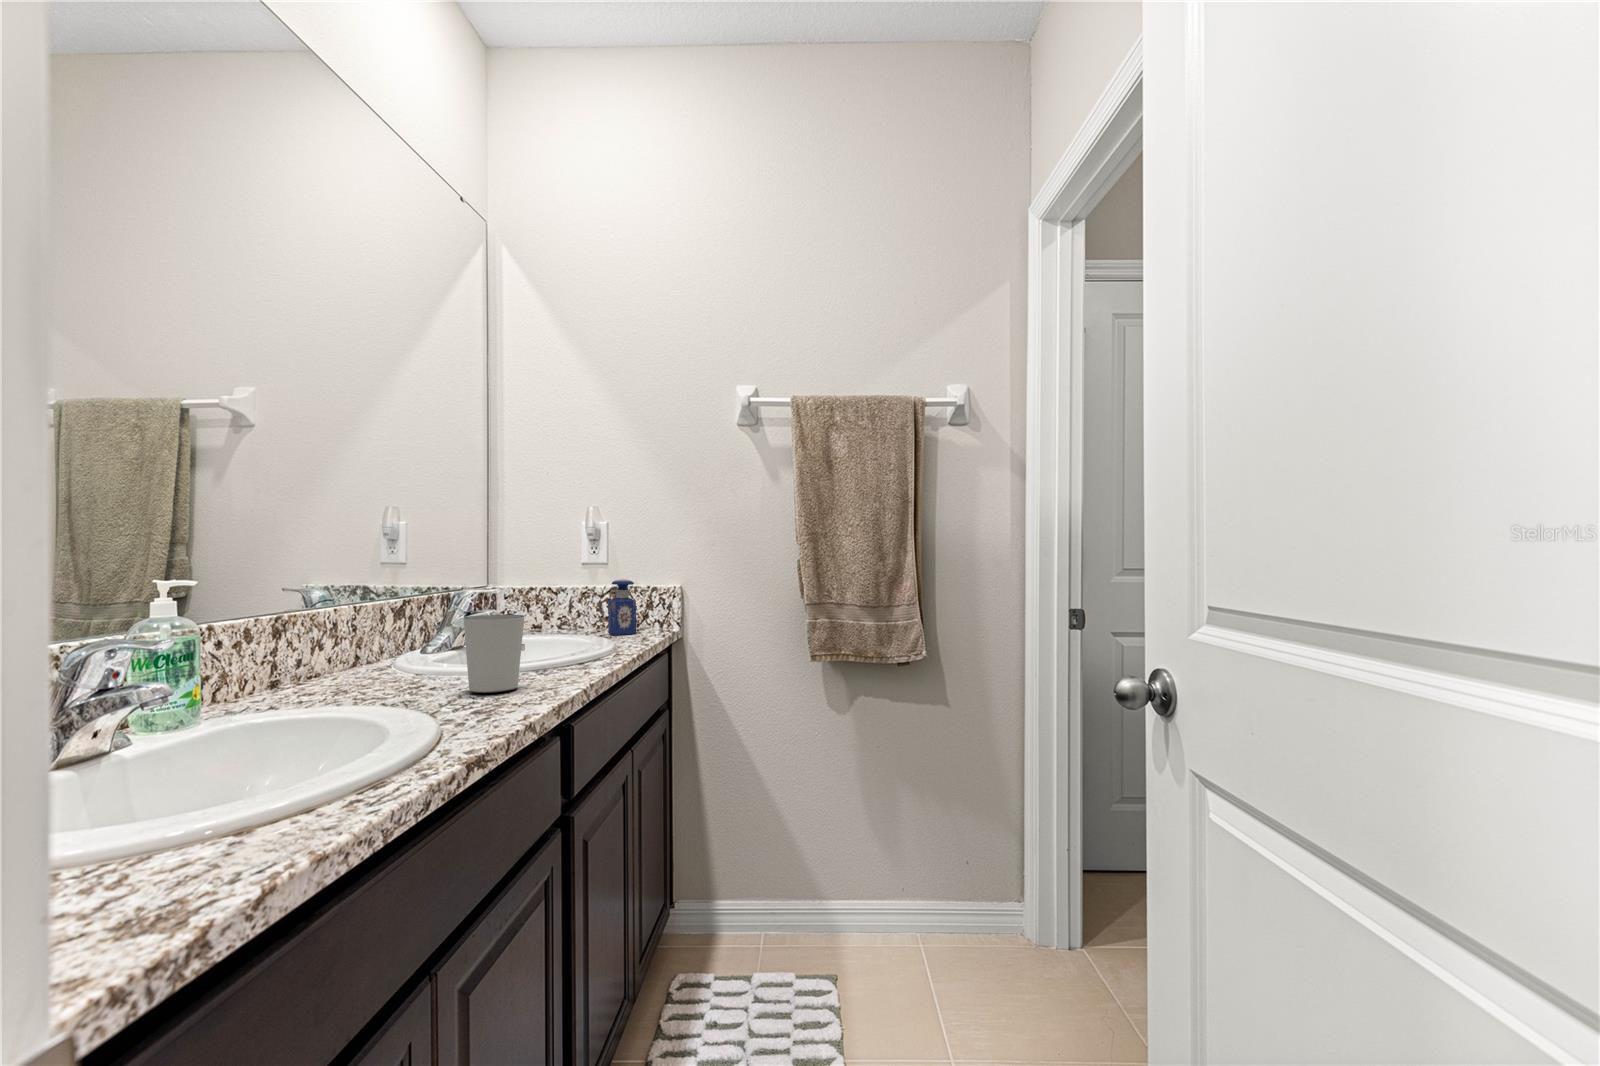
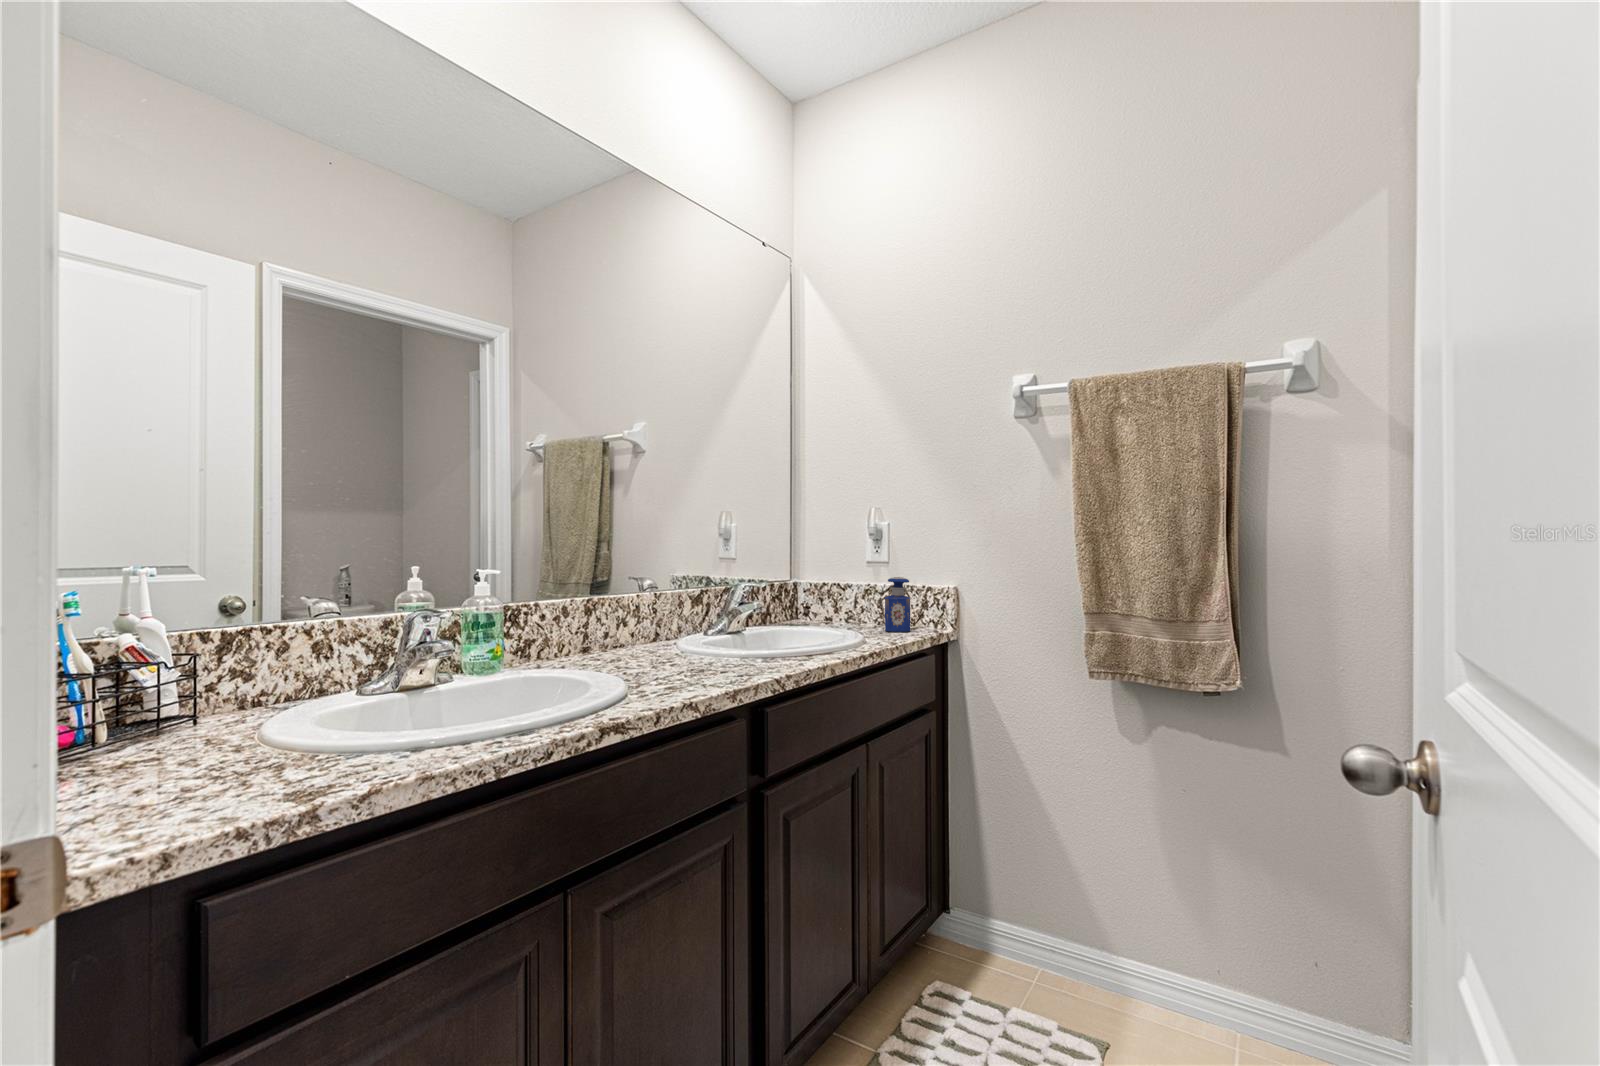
cup: present [464,615,525,693] -> none [683,606,737,674]

